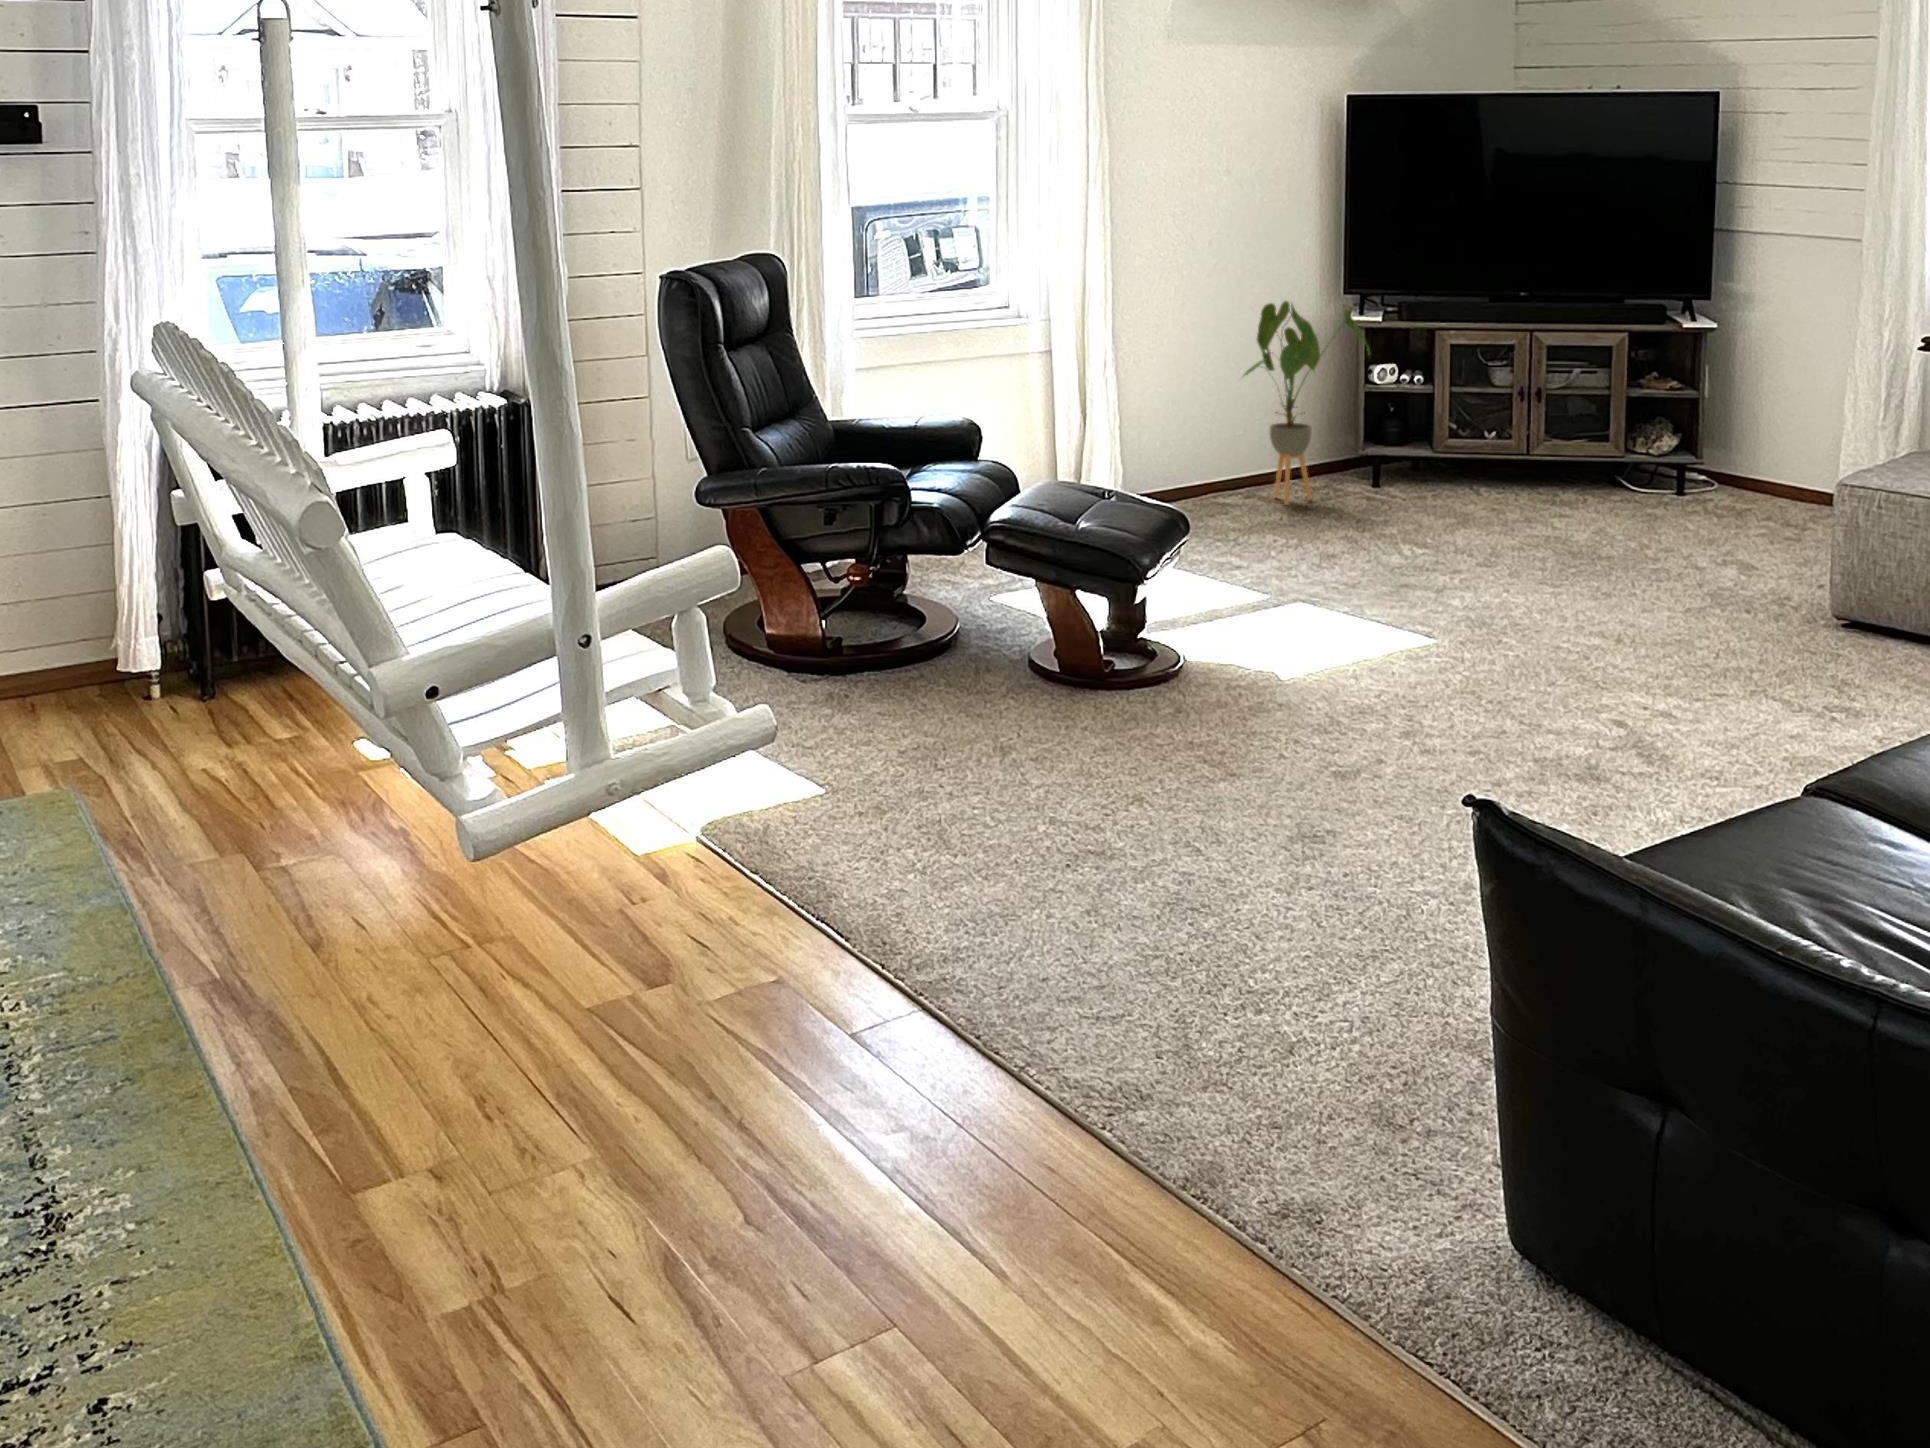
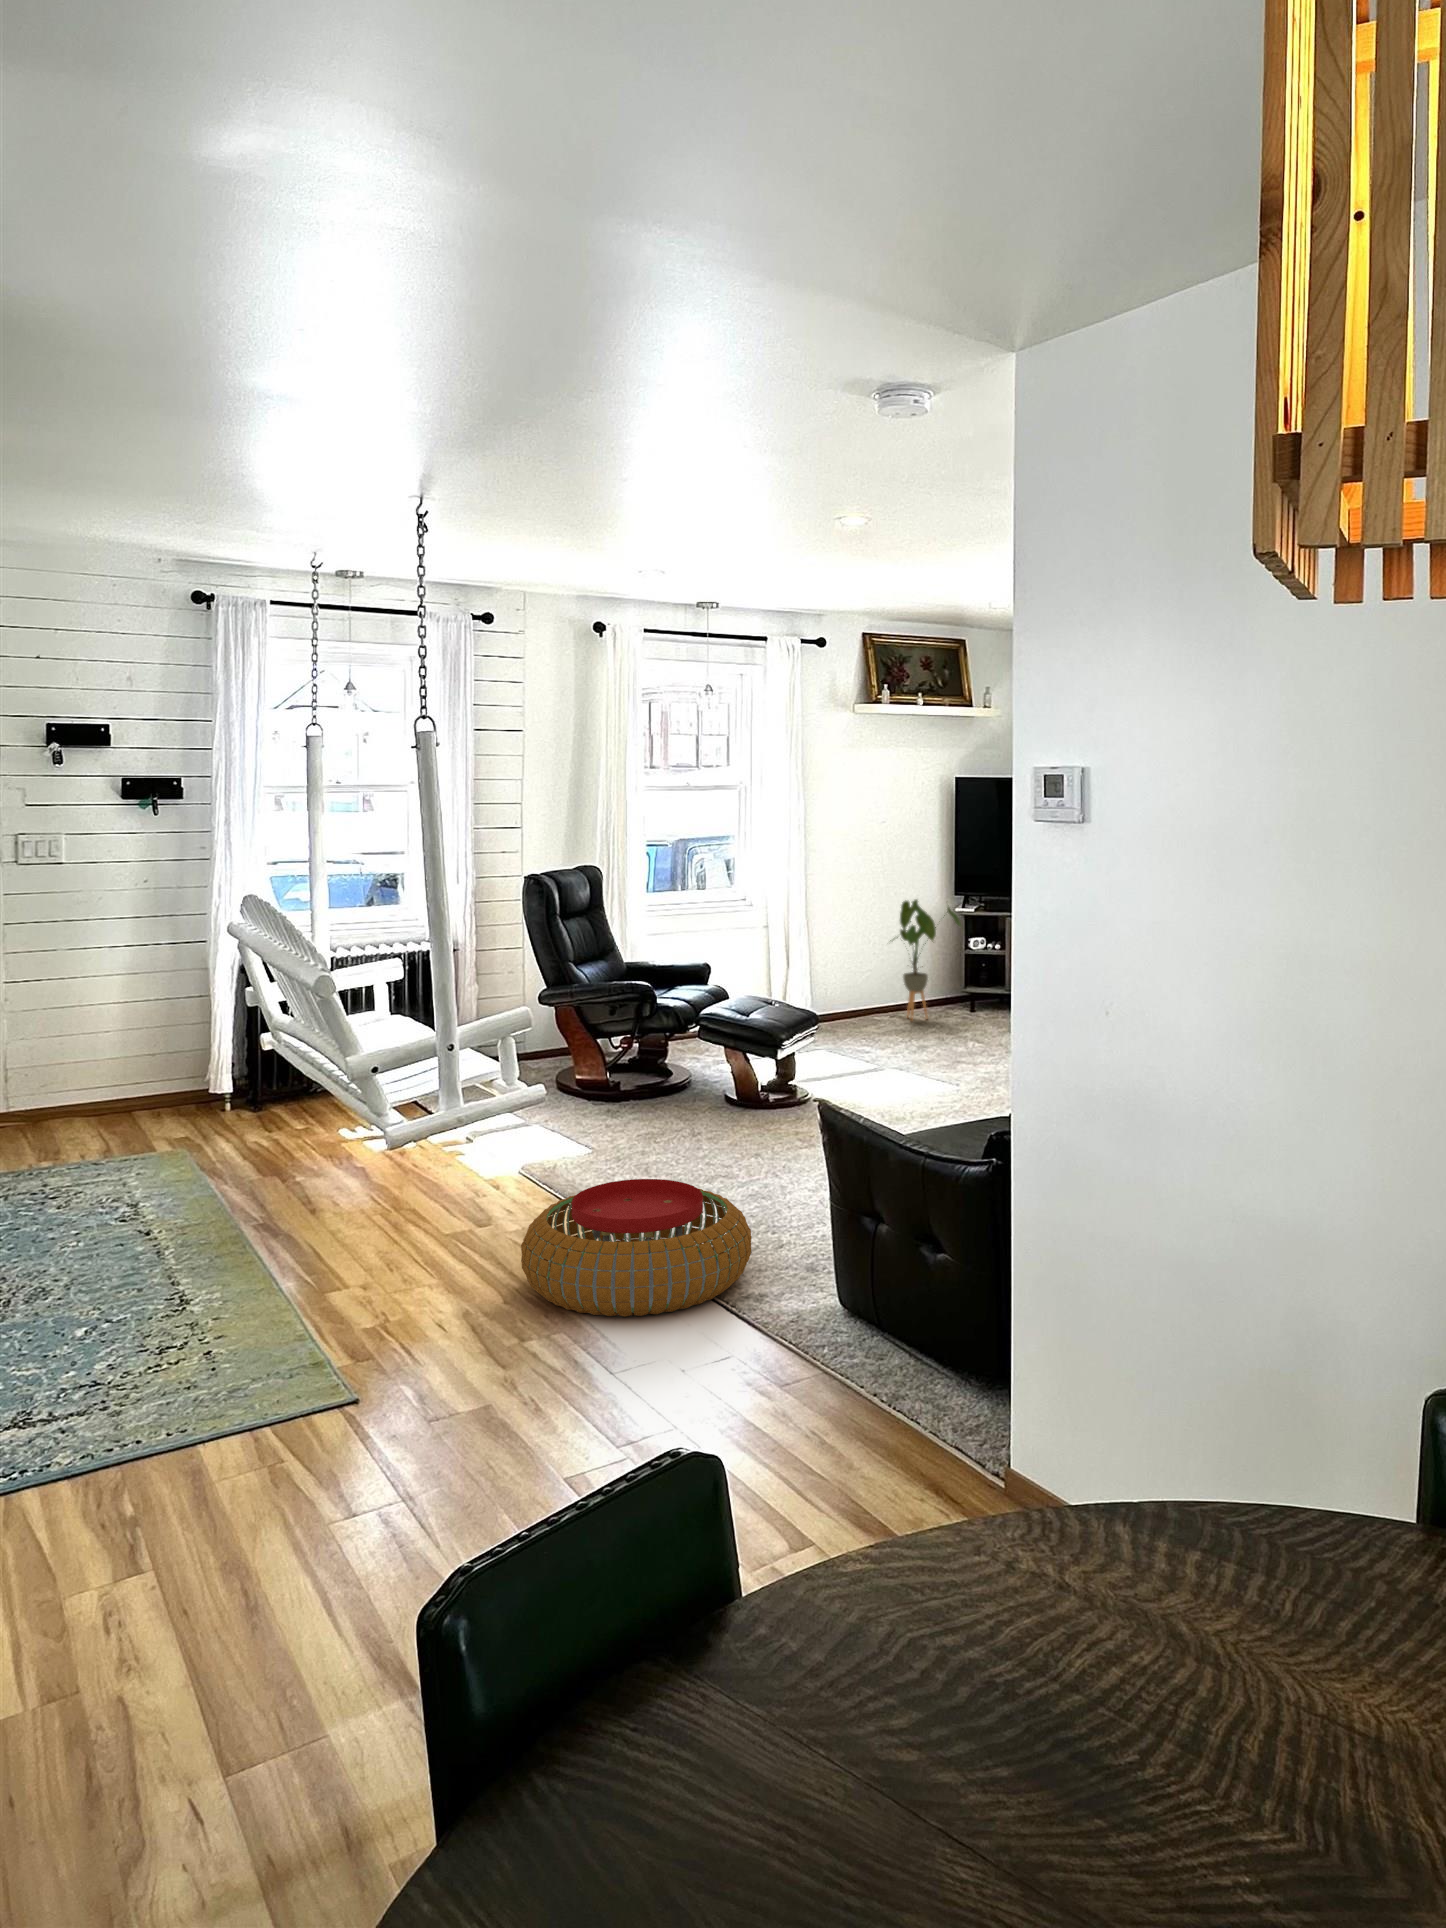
pouf: none [780,915,1287,1279] -> present [521,1179,752,1316]

